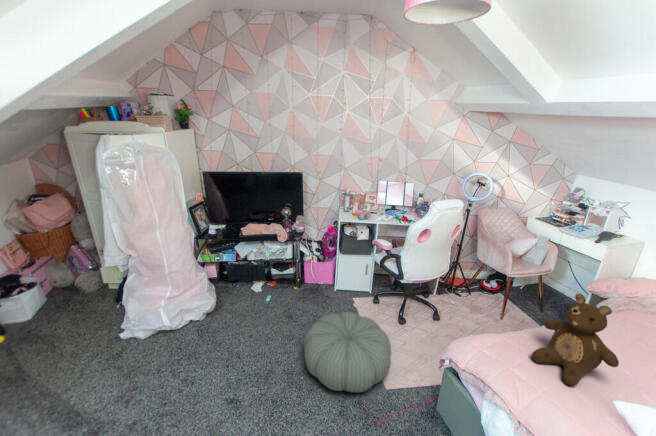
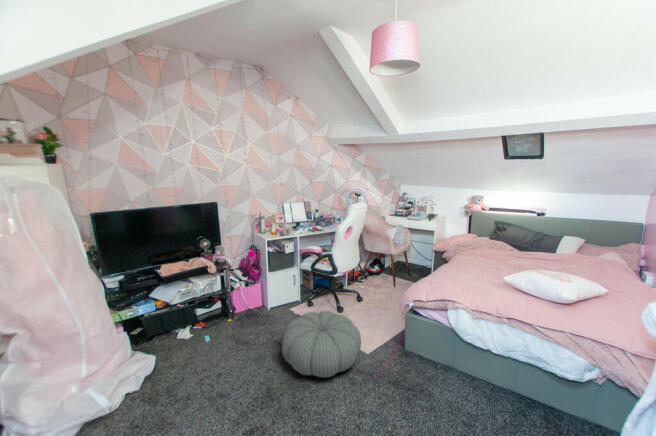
teddy bear: present [532,294,619,386] -> none [446,236,487,289]

